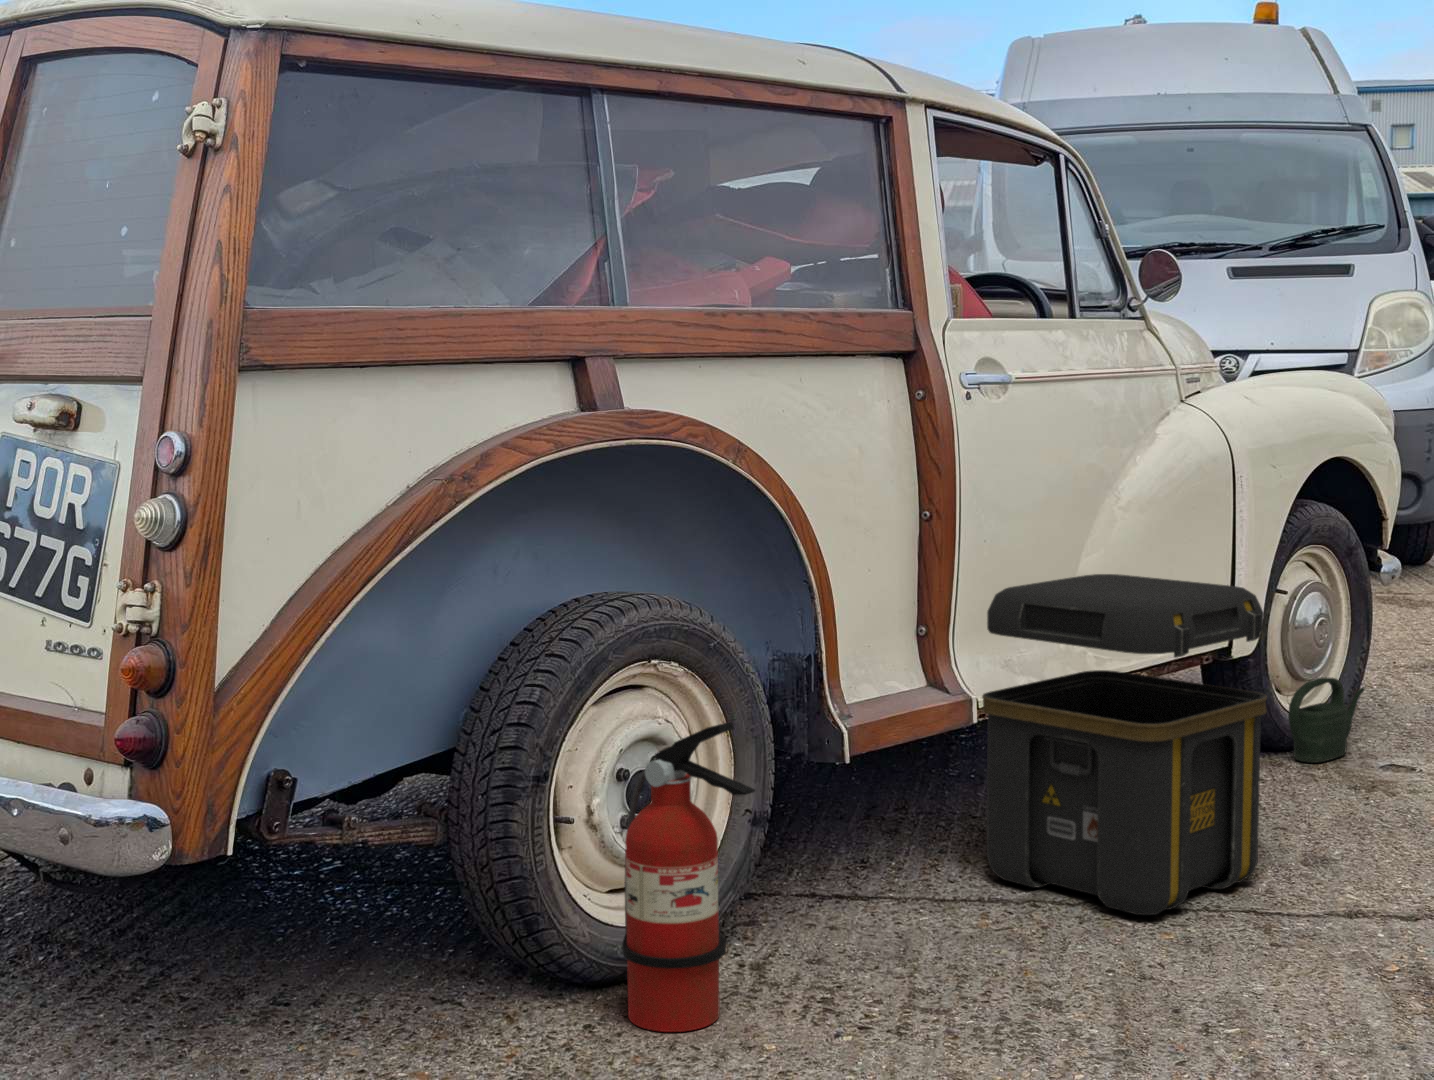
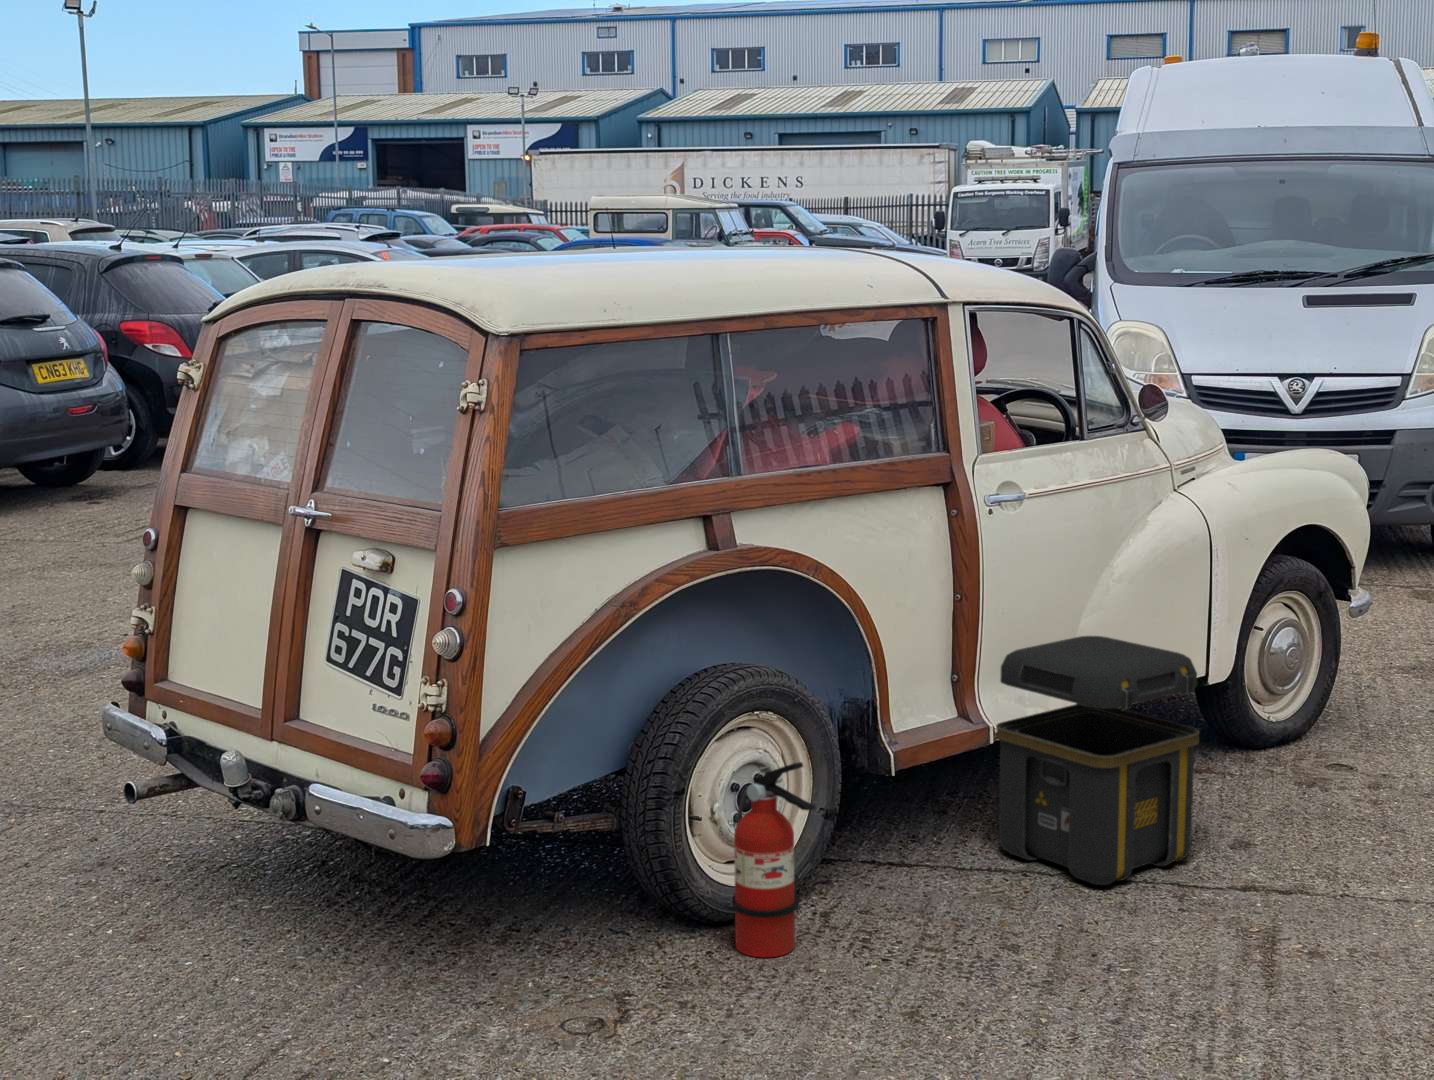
watering can: present [1288,677,1364,763] -> none [1258,695,1326,760]

